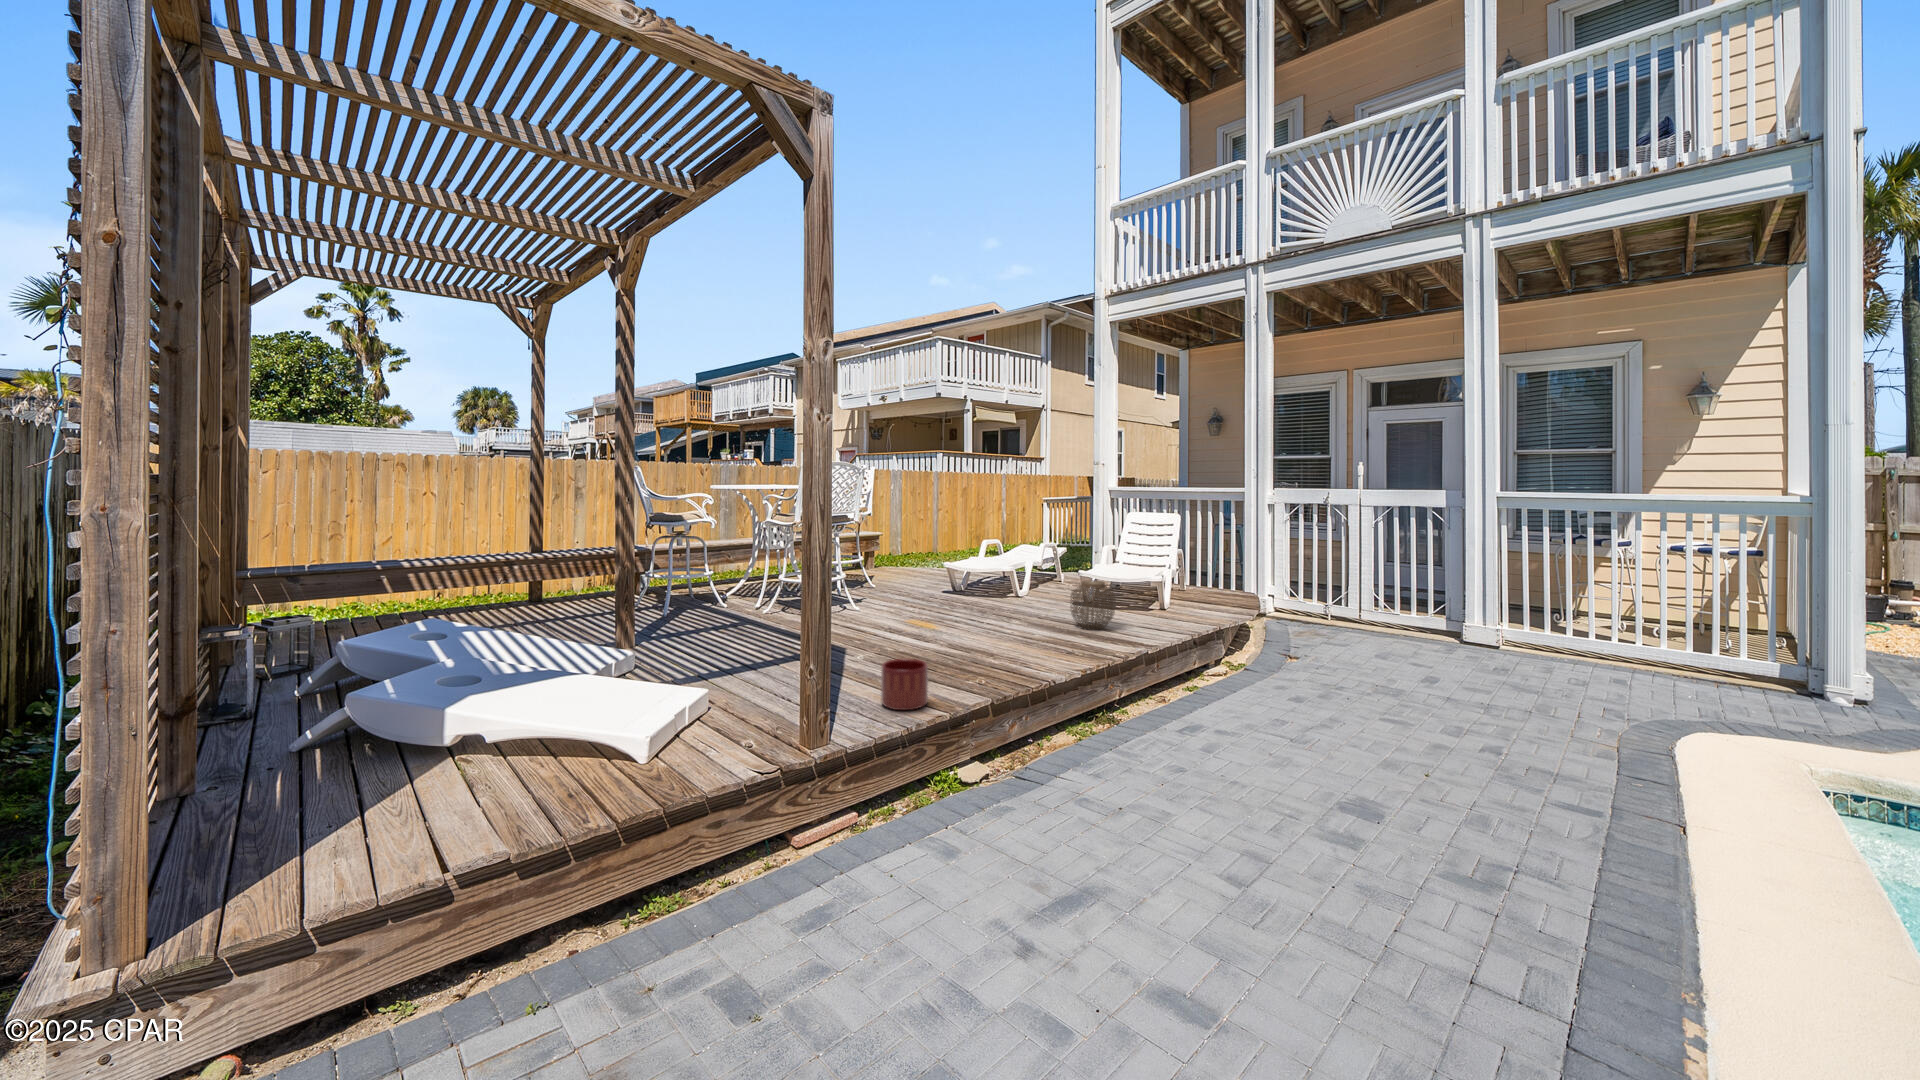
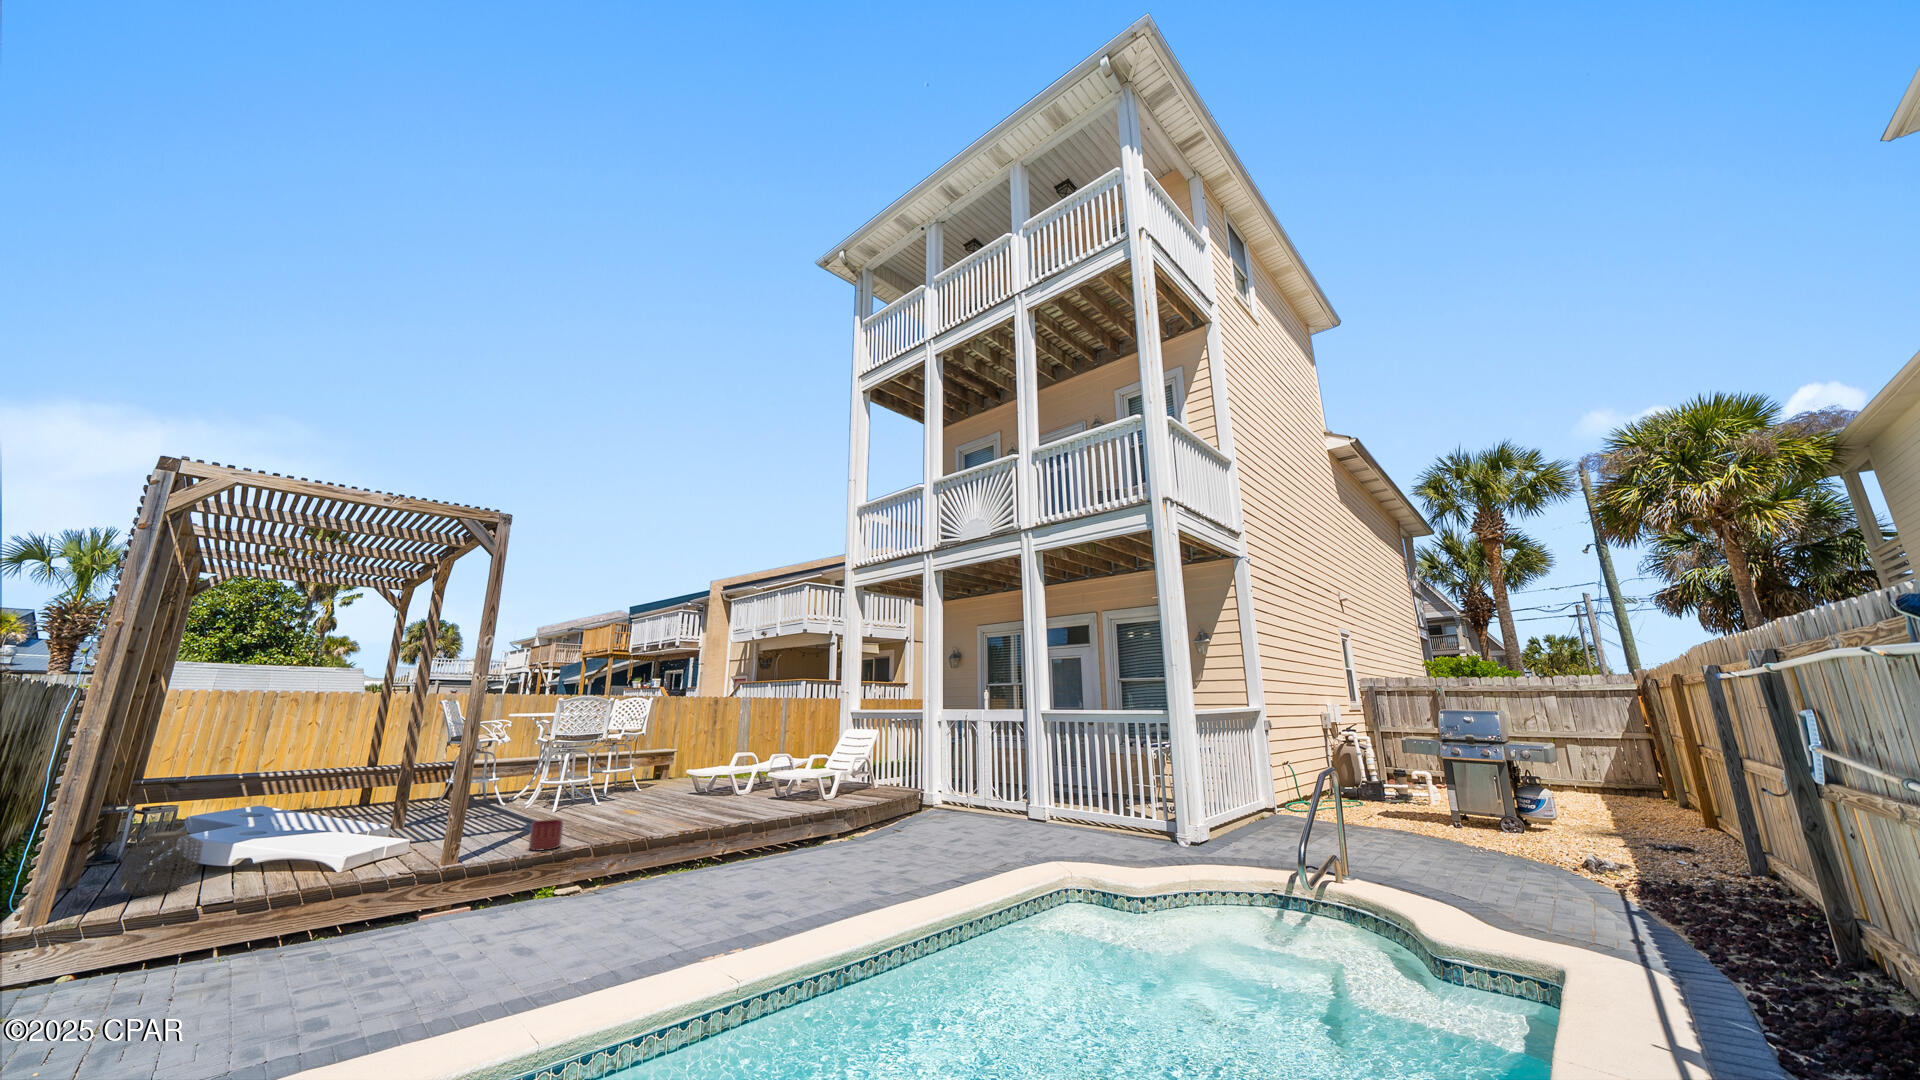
woven basket: present [1070,580,1115,630] -> present [119,830,203,896]

